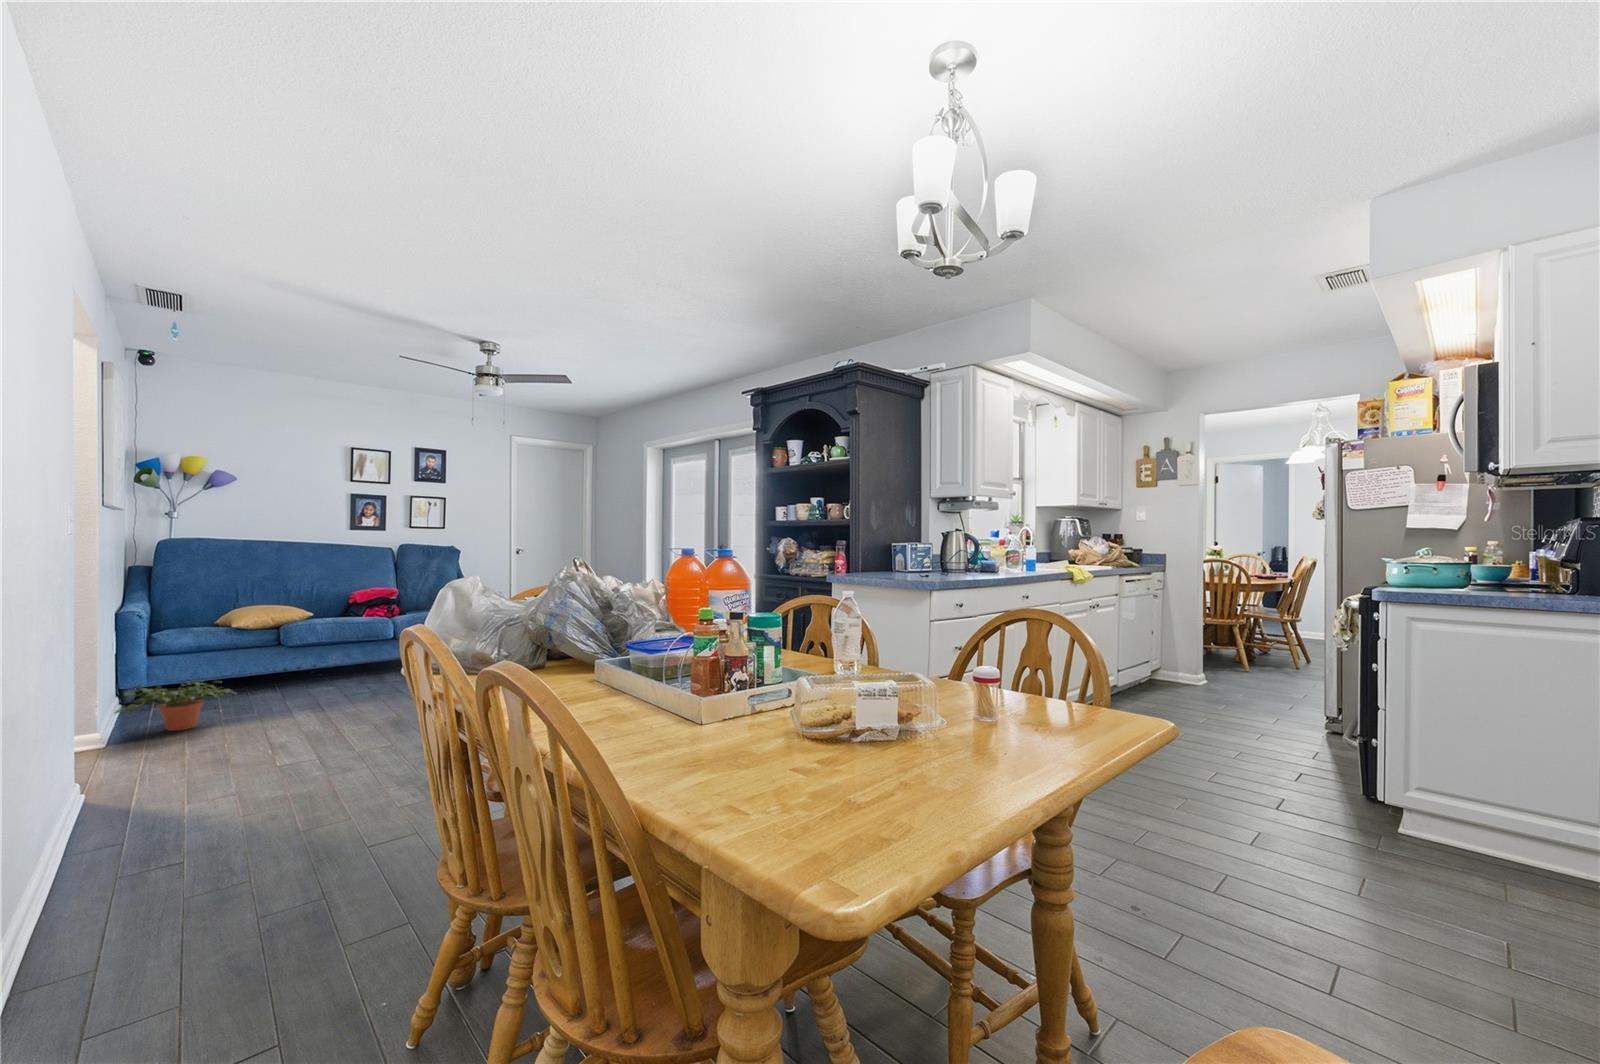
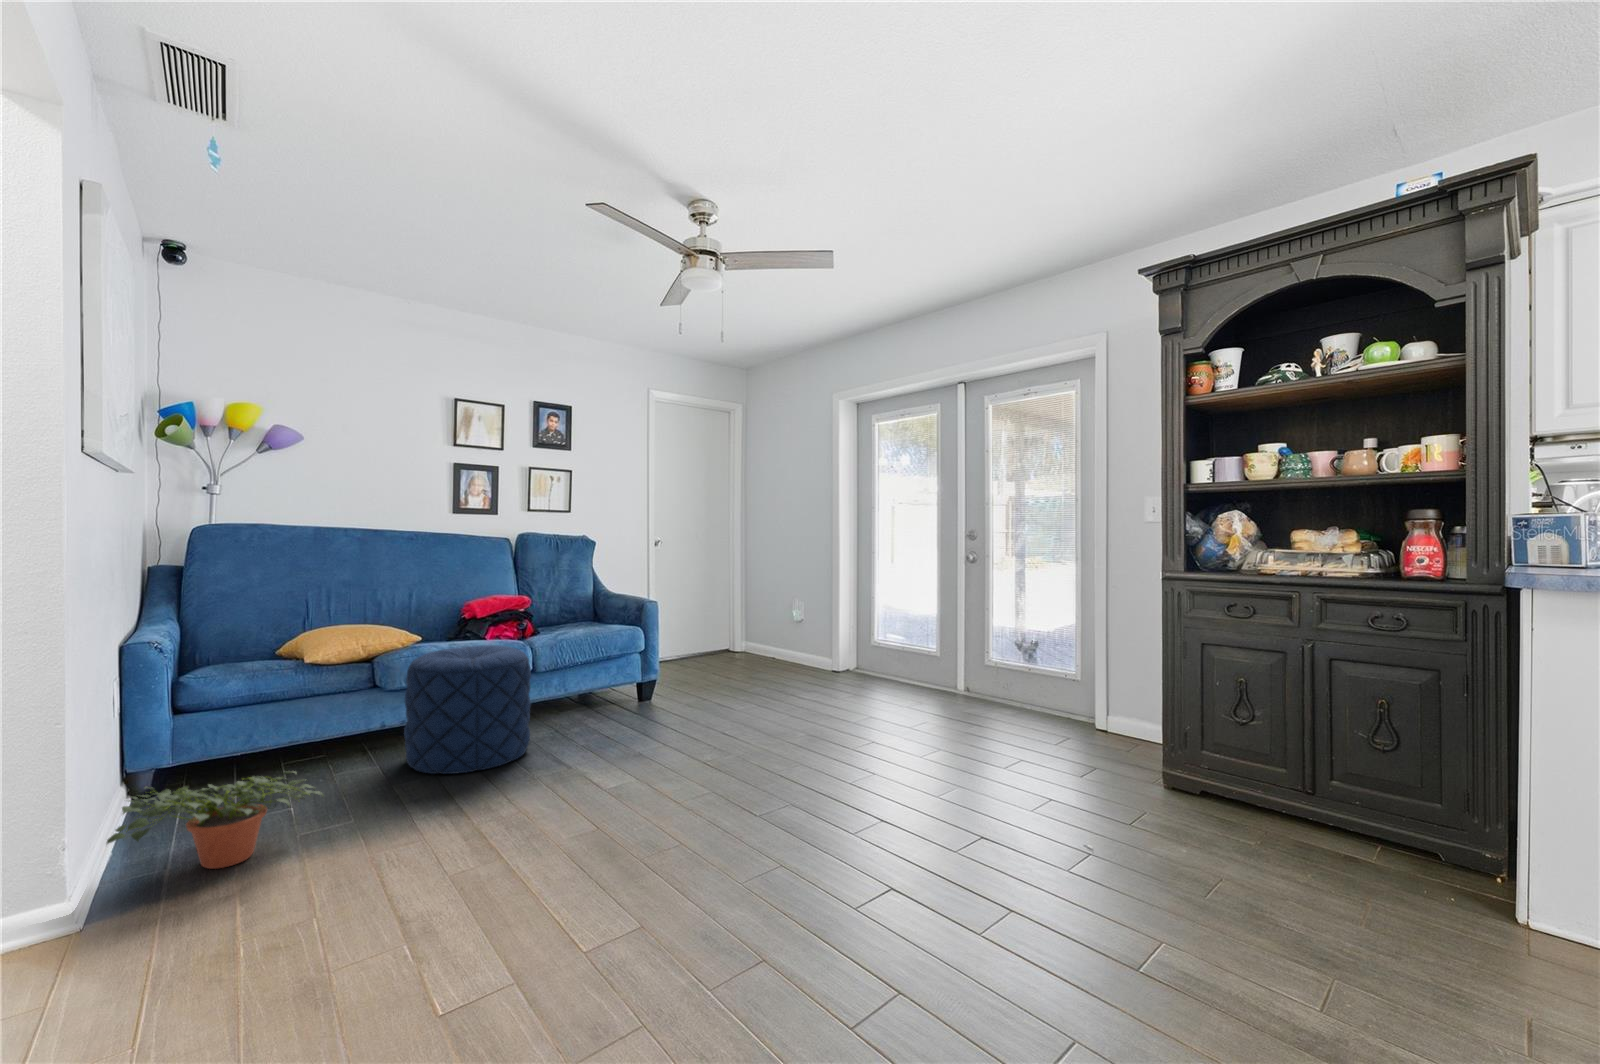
pouf: none [297,618,383,695] -> present [404,645,531,774]

